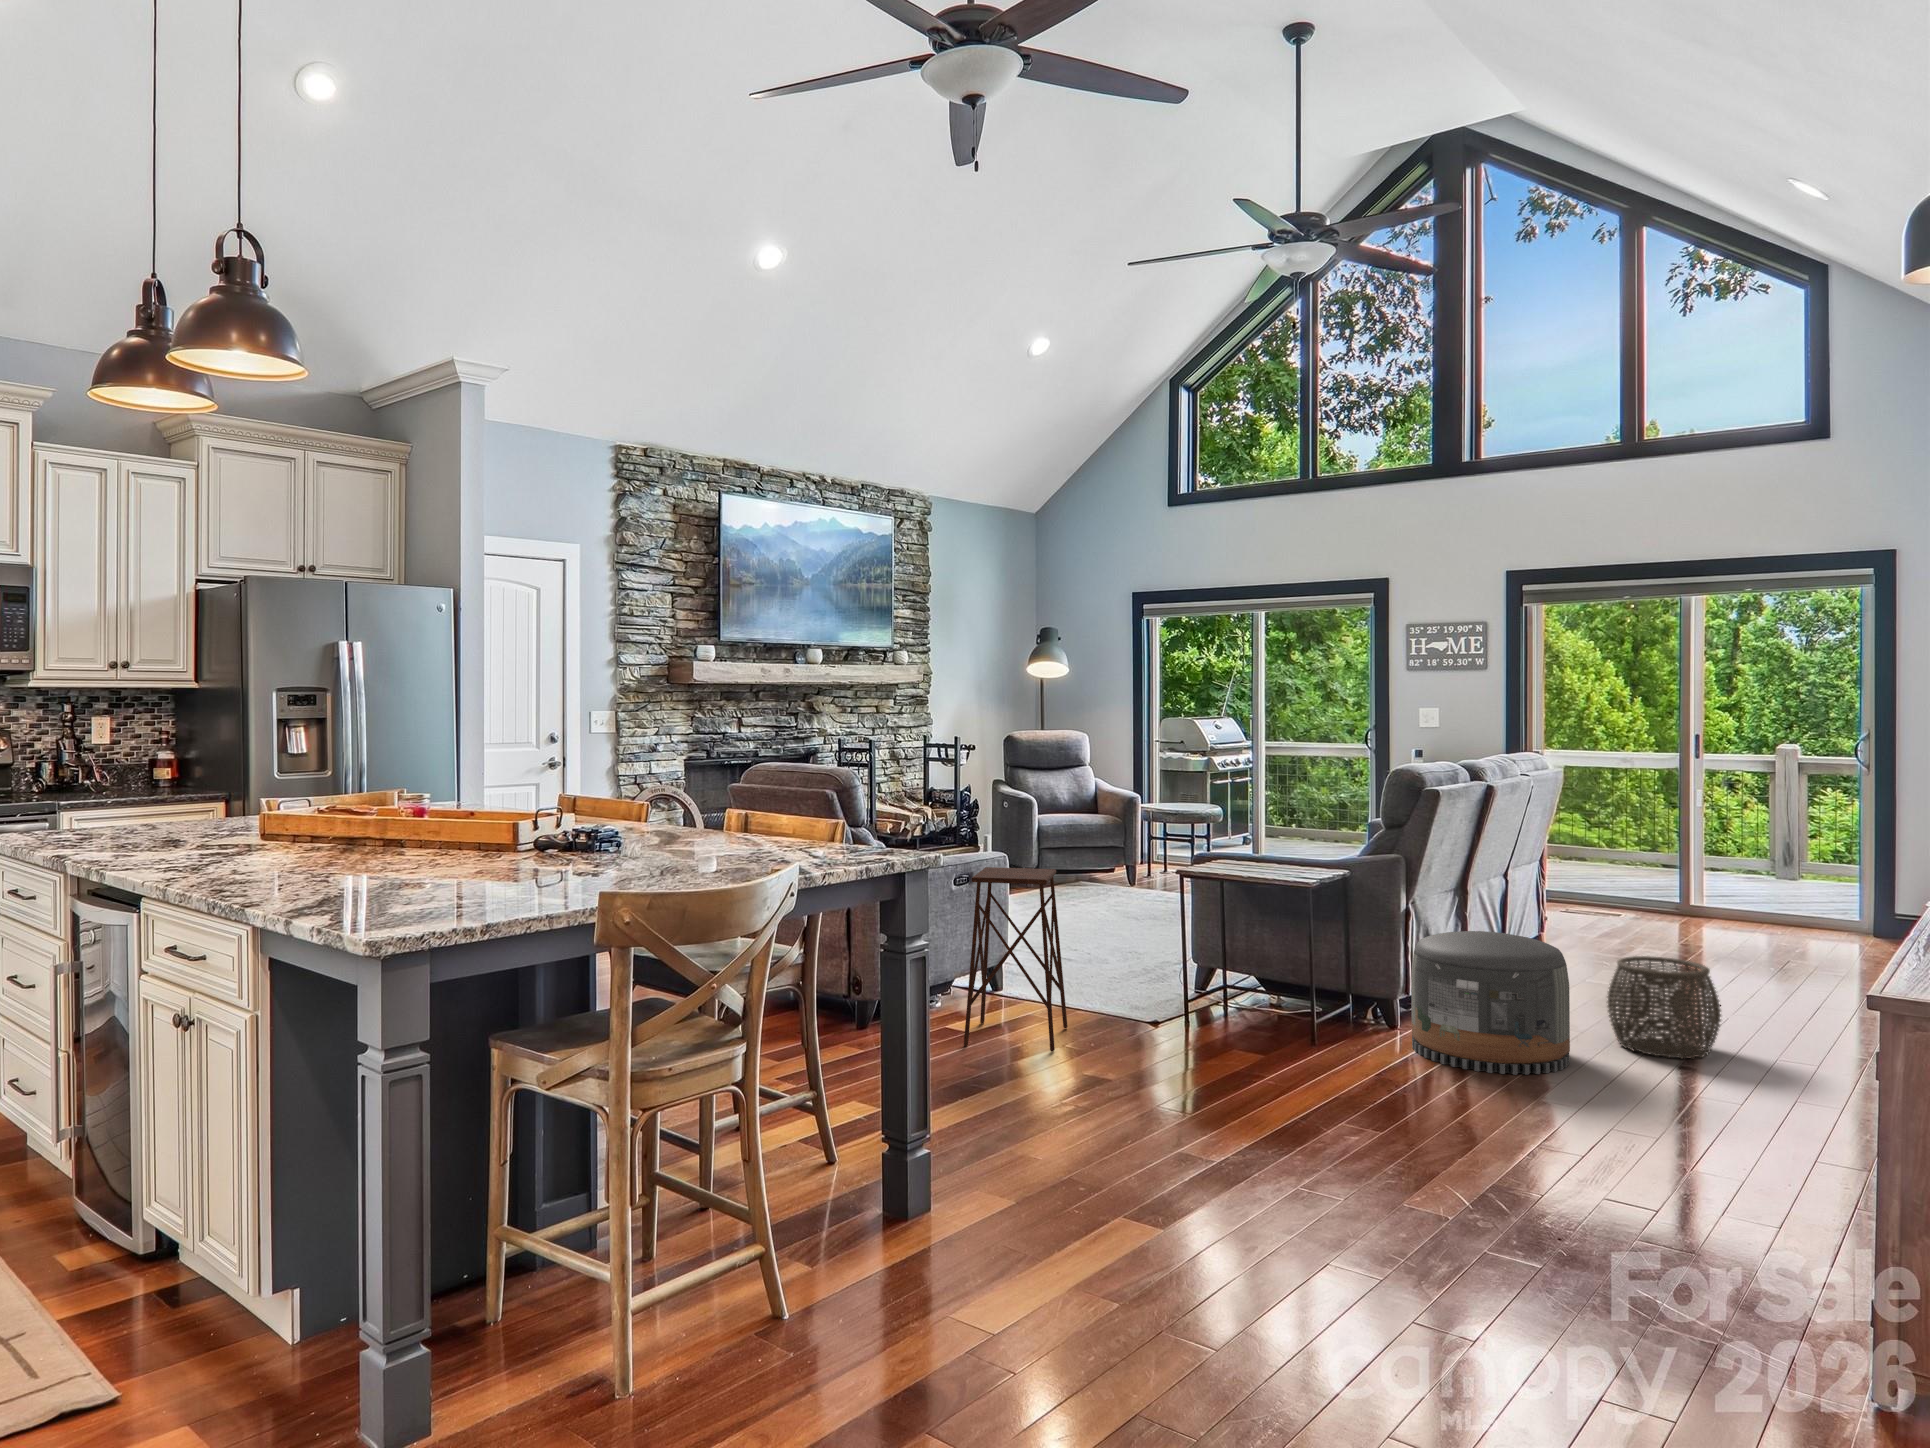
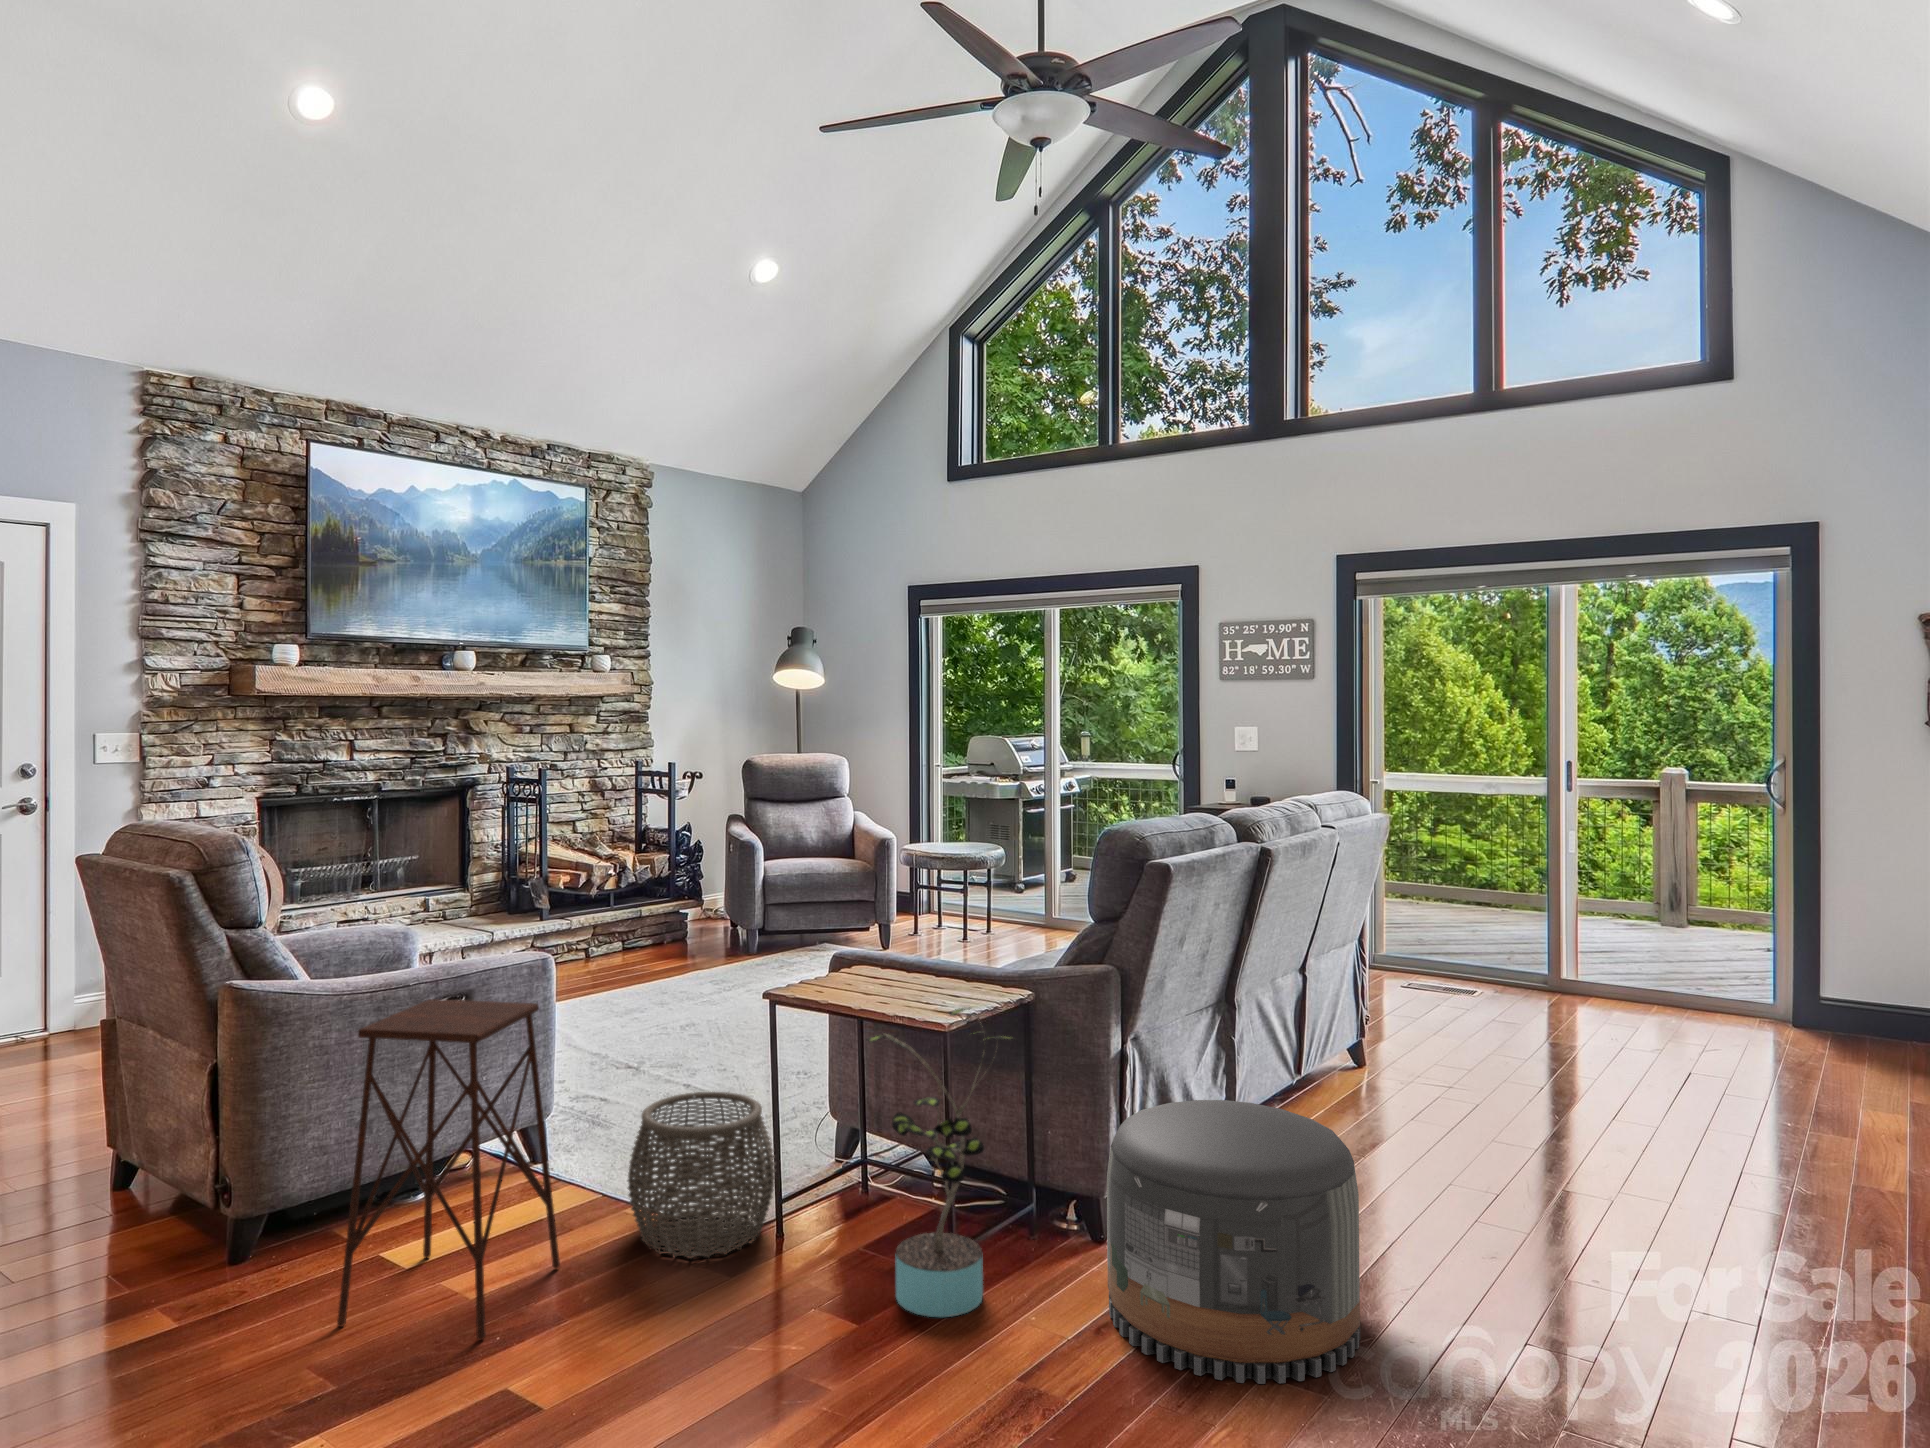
potted plant: none [1257,873,1358,1050] -> present [866,1007,1012,1317]
woven basket: present [1607,956,1721,1059] -> present [628,1092,775,1258]

